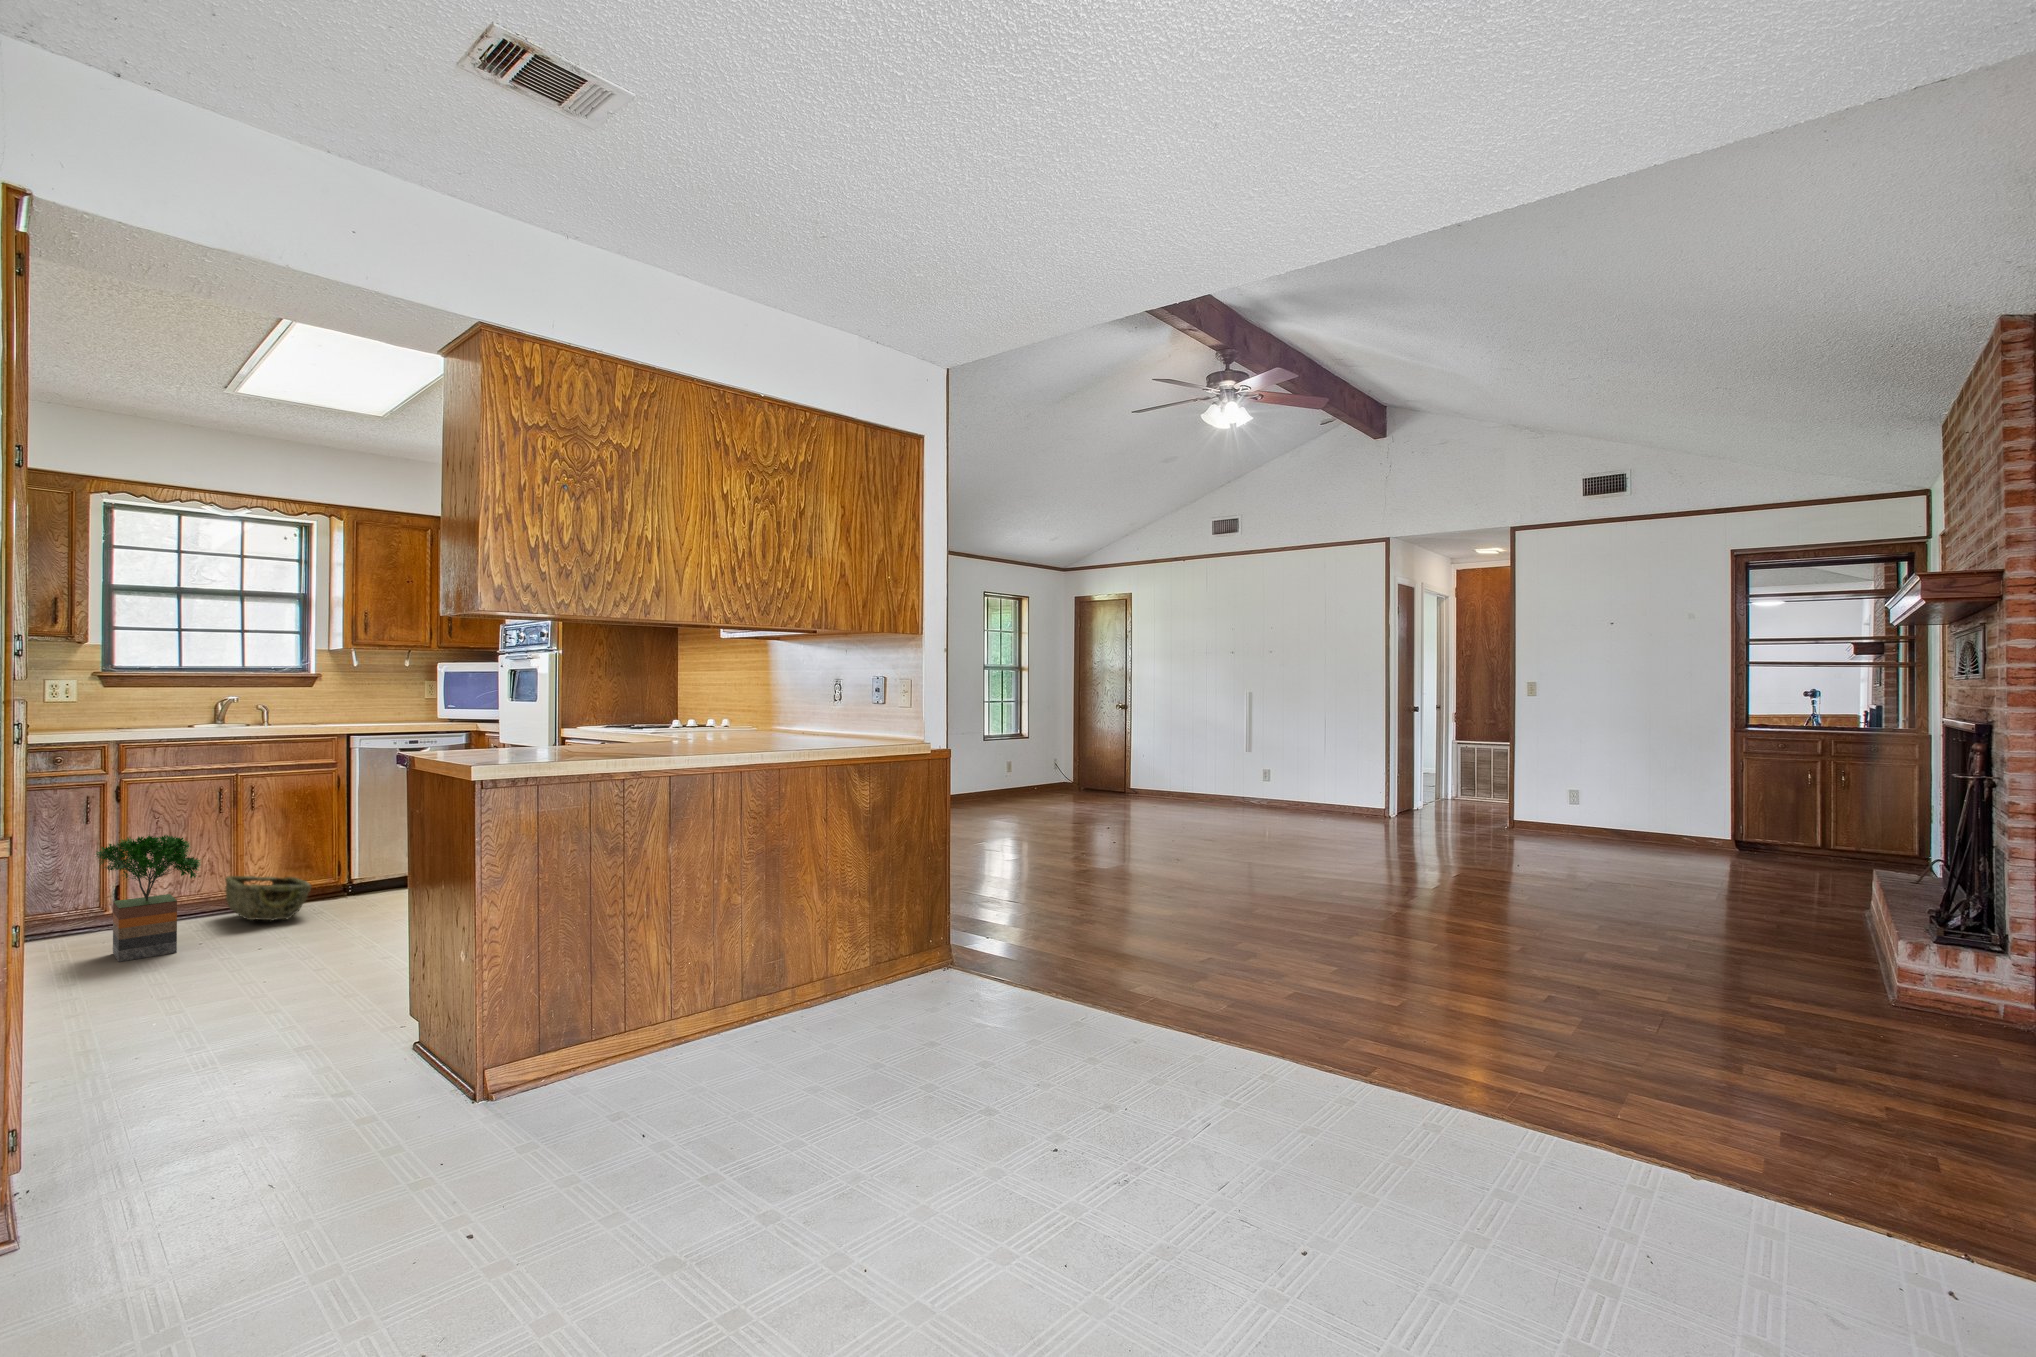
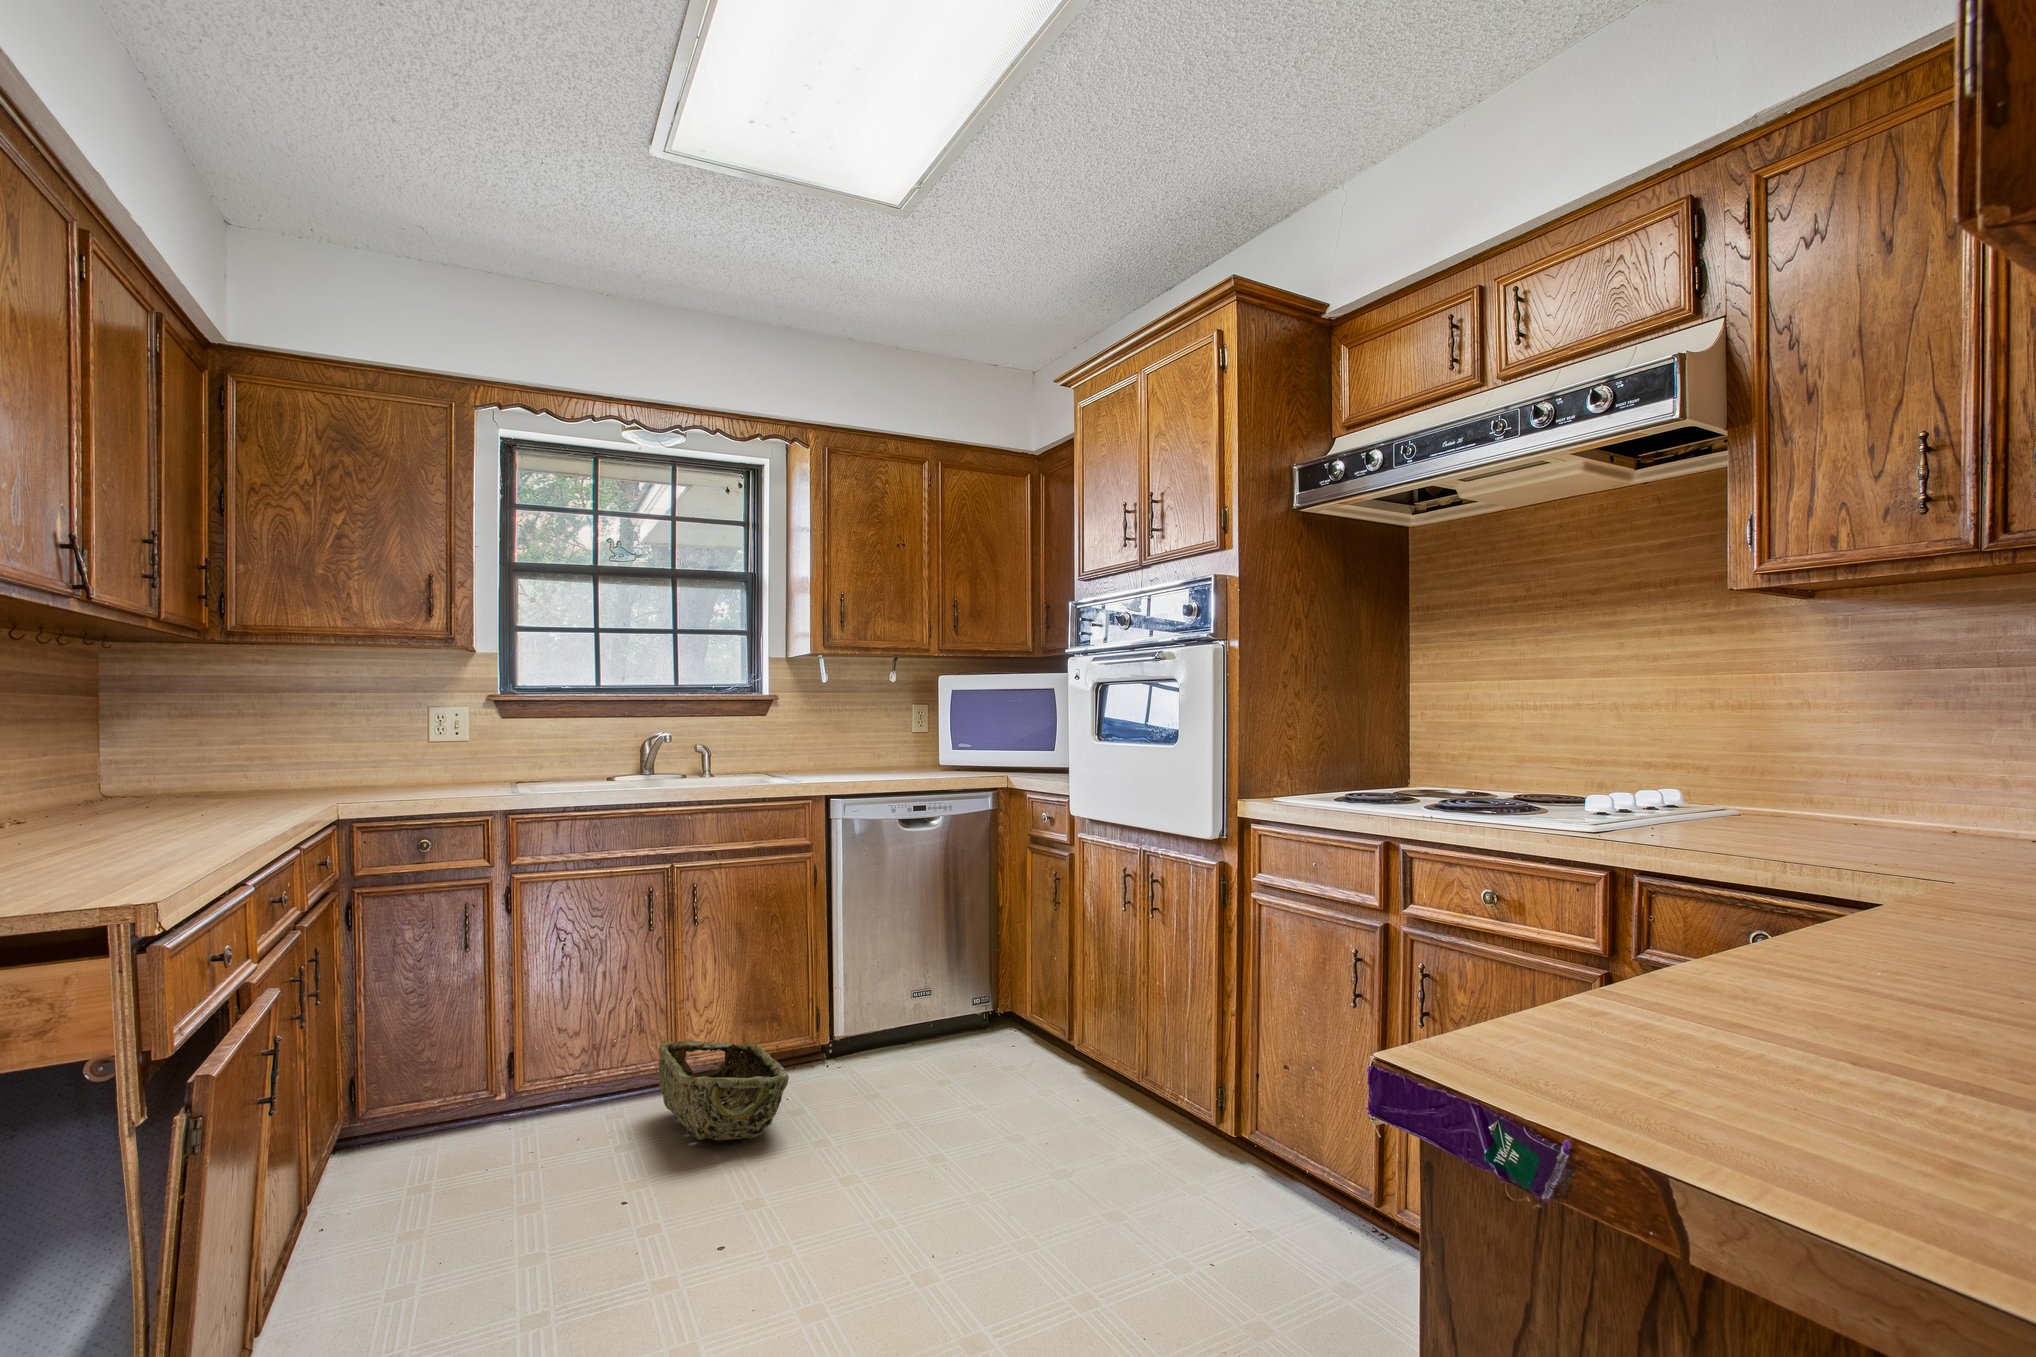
potted tree: present [96,835,201,962] -> none [455,988,626,1252]

